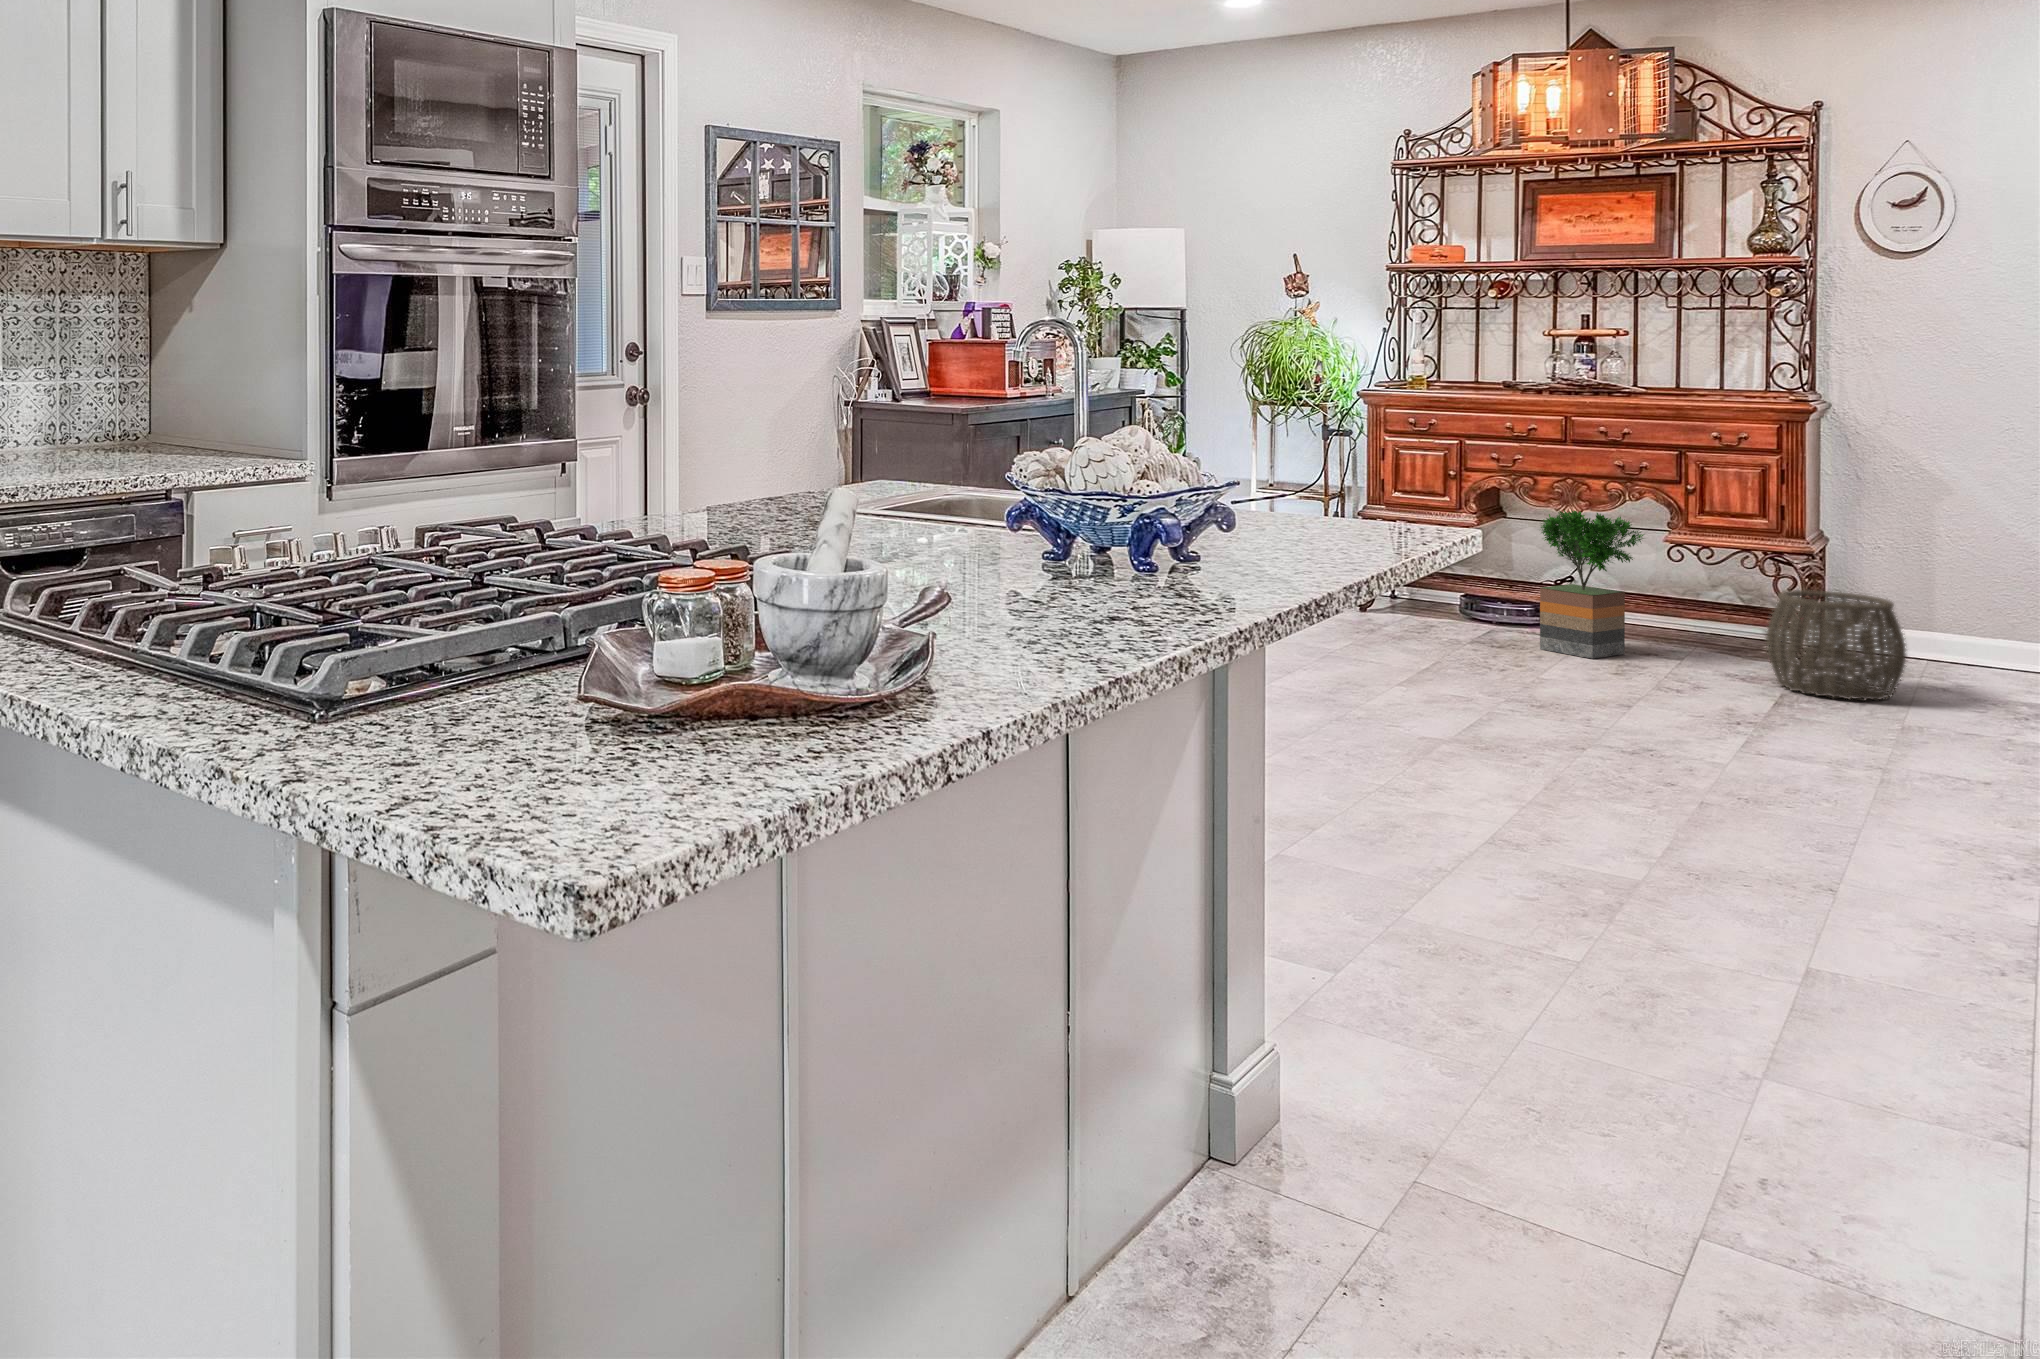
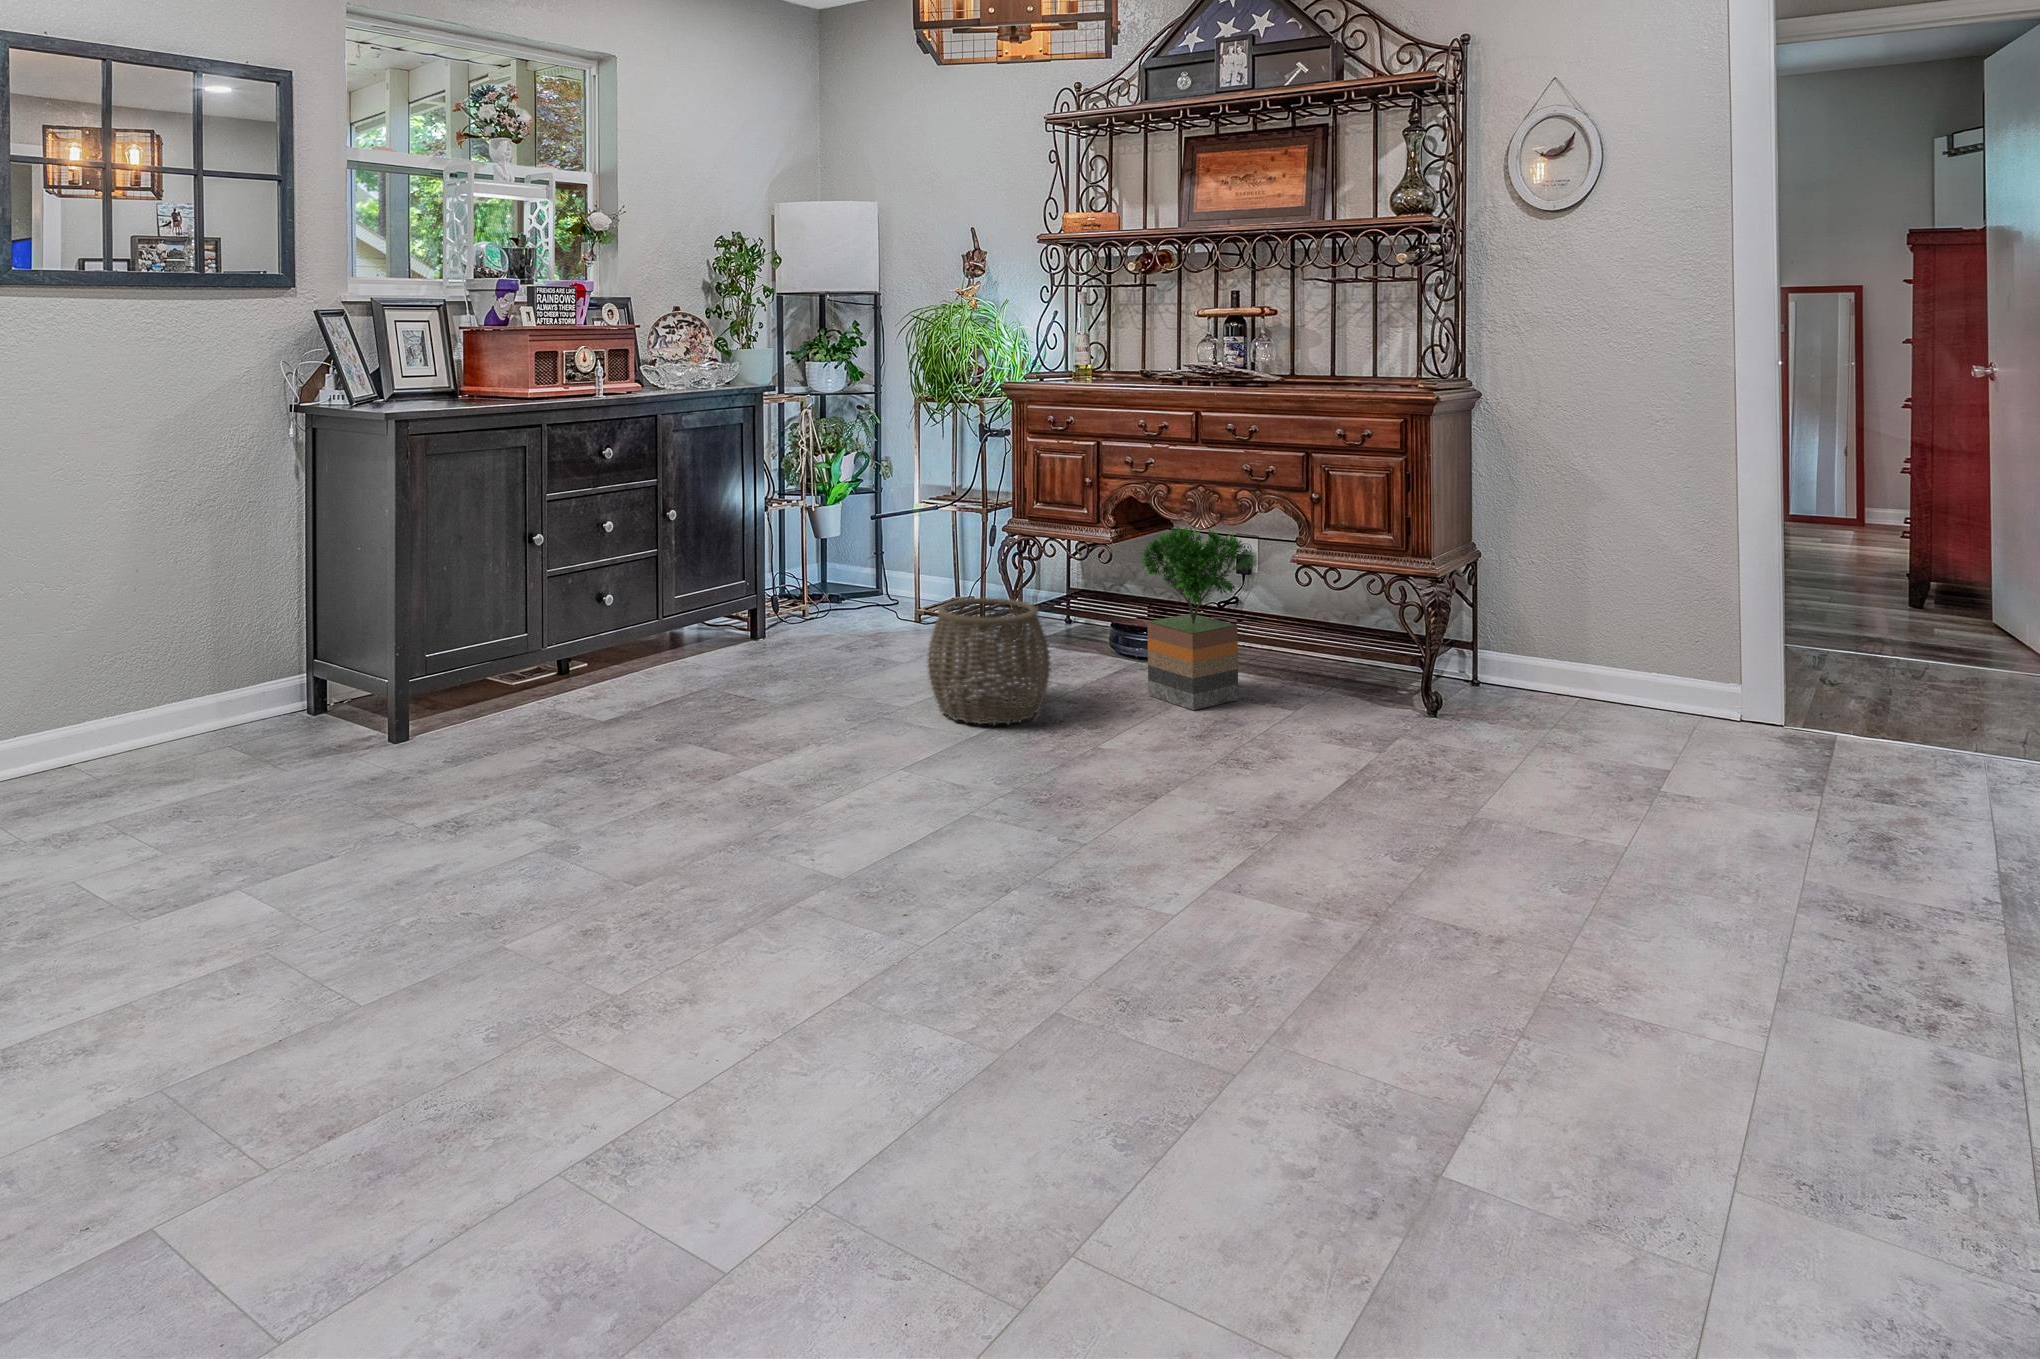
woven basket: present [1766,590,1907,701] -> present [927,598,1051,725]

